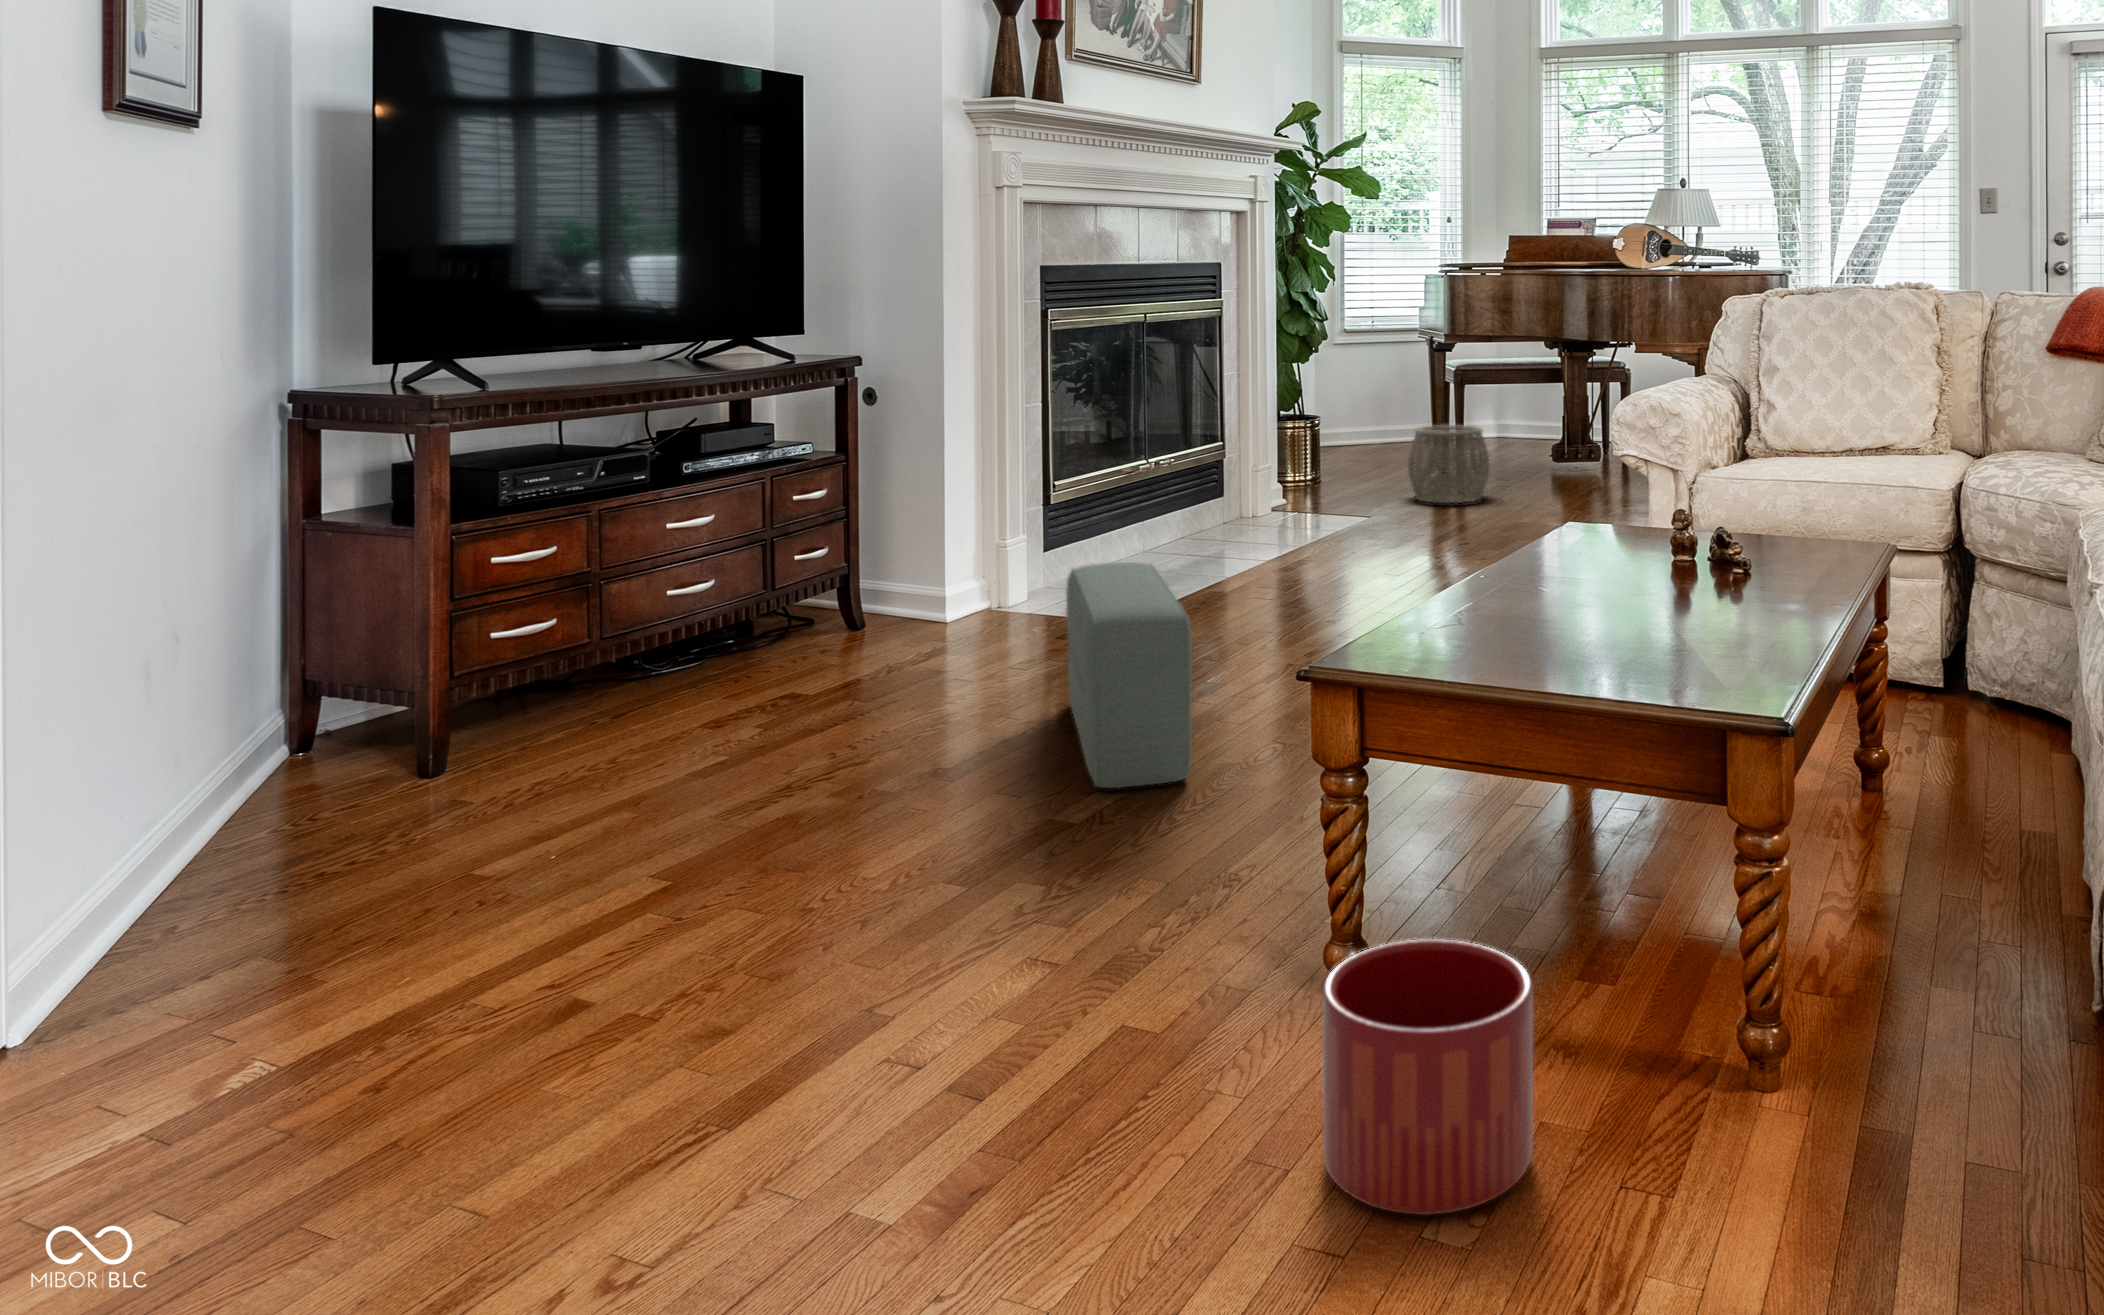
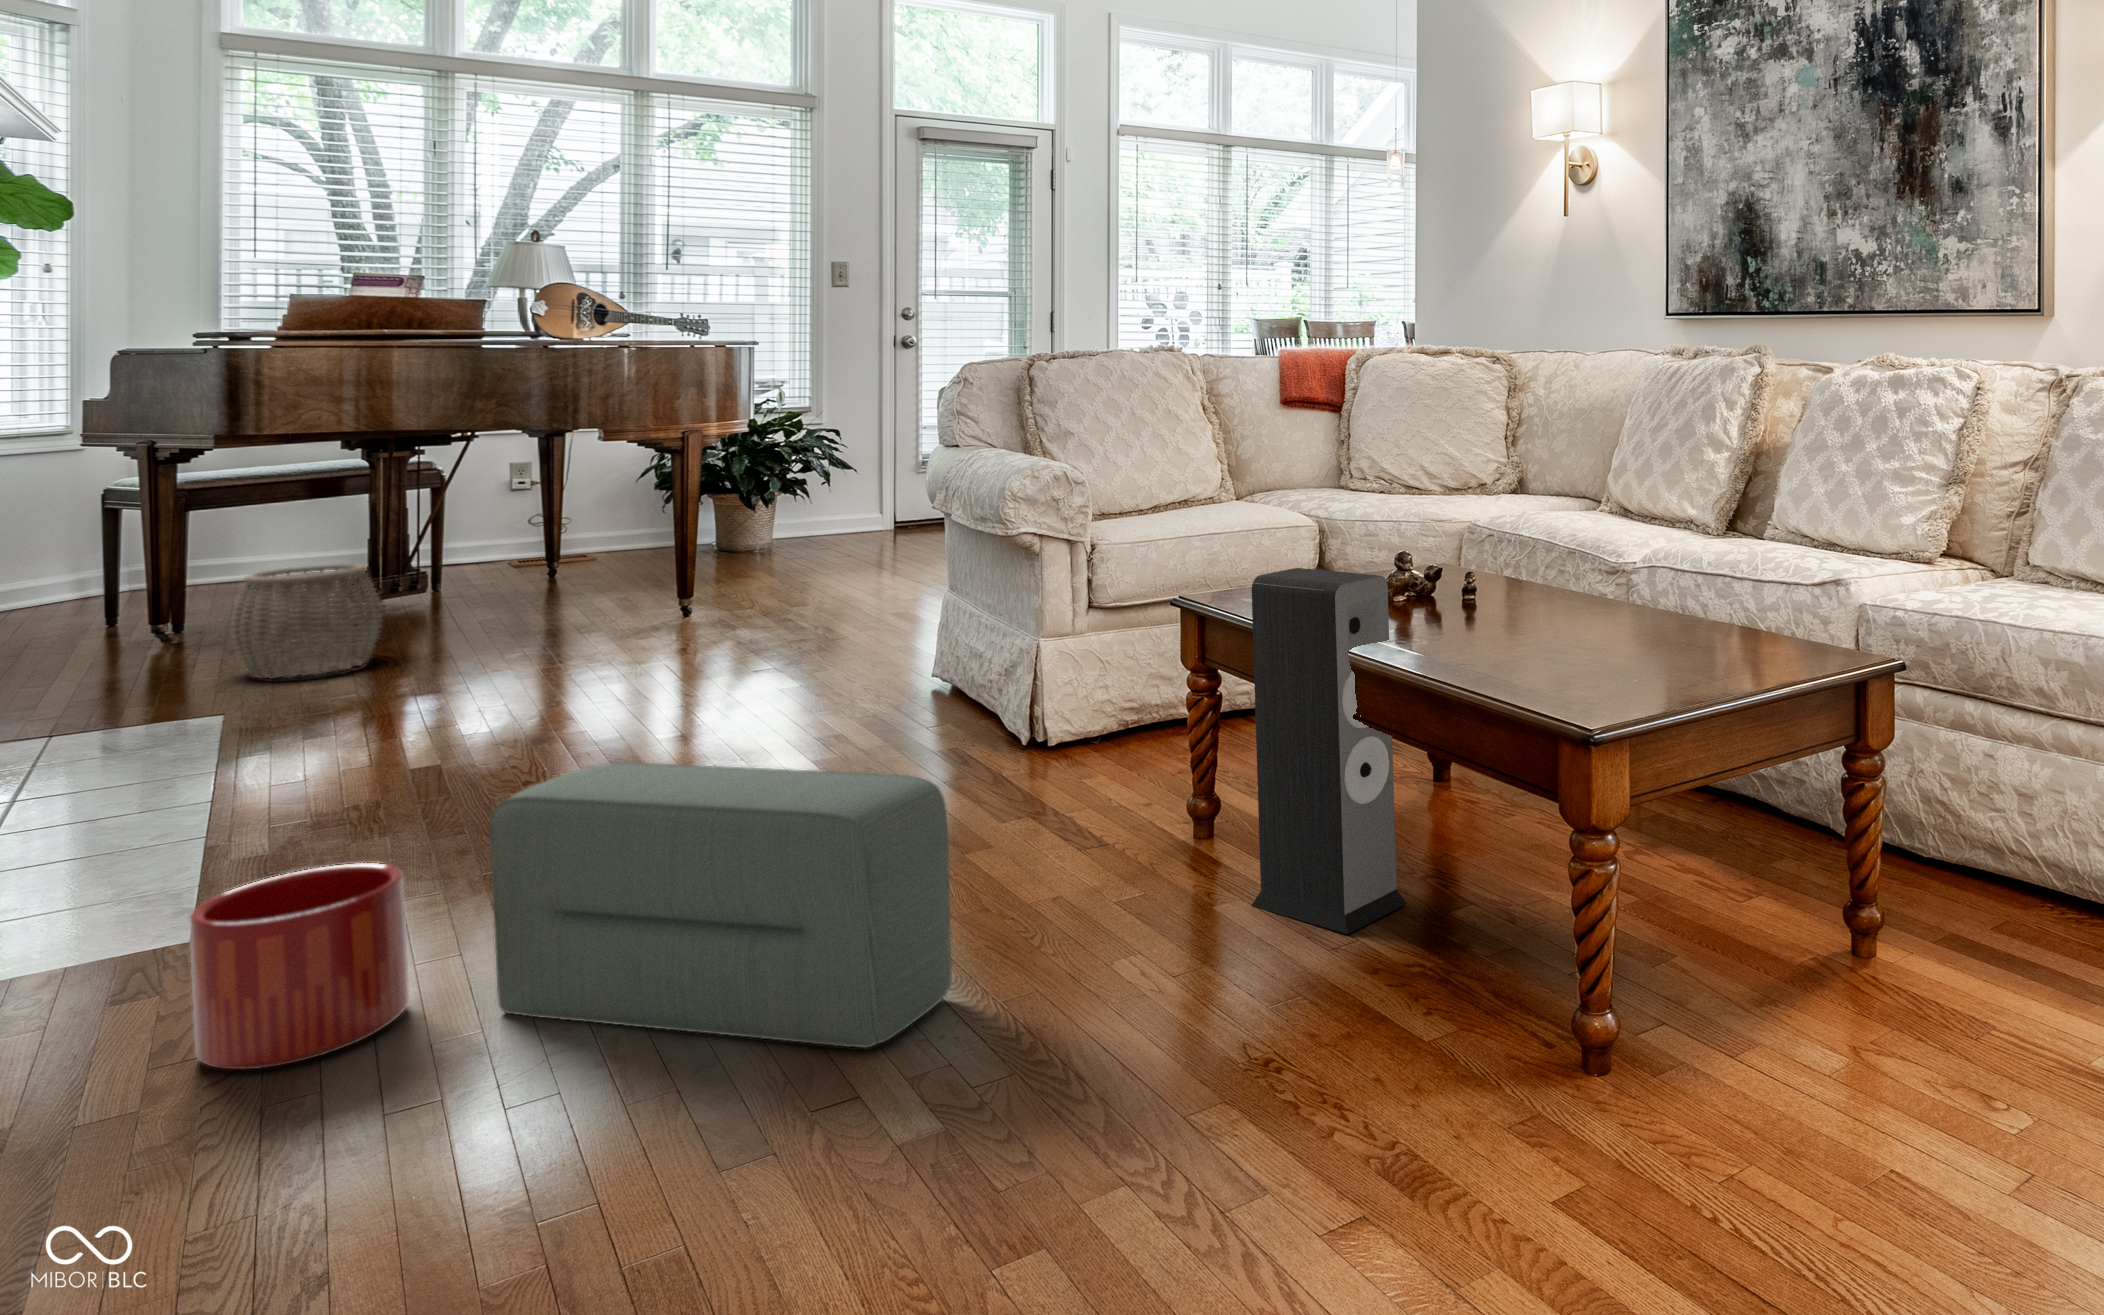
speaker: none [1428,506,1524,860] -> present [1251,568,1407,934]
planter: present [1323,939,1533,1215] -> present [190,863,409,1070]

